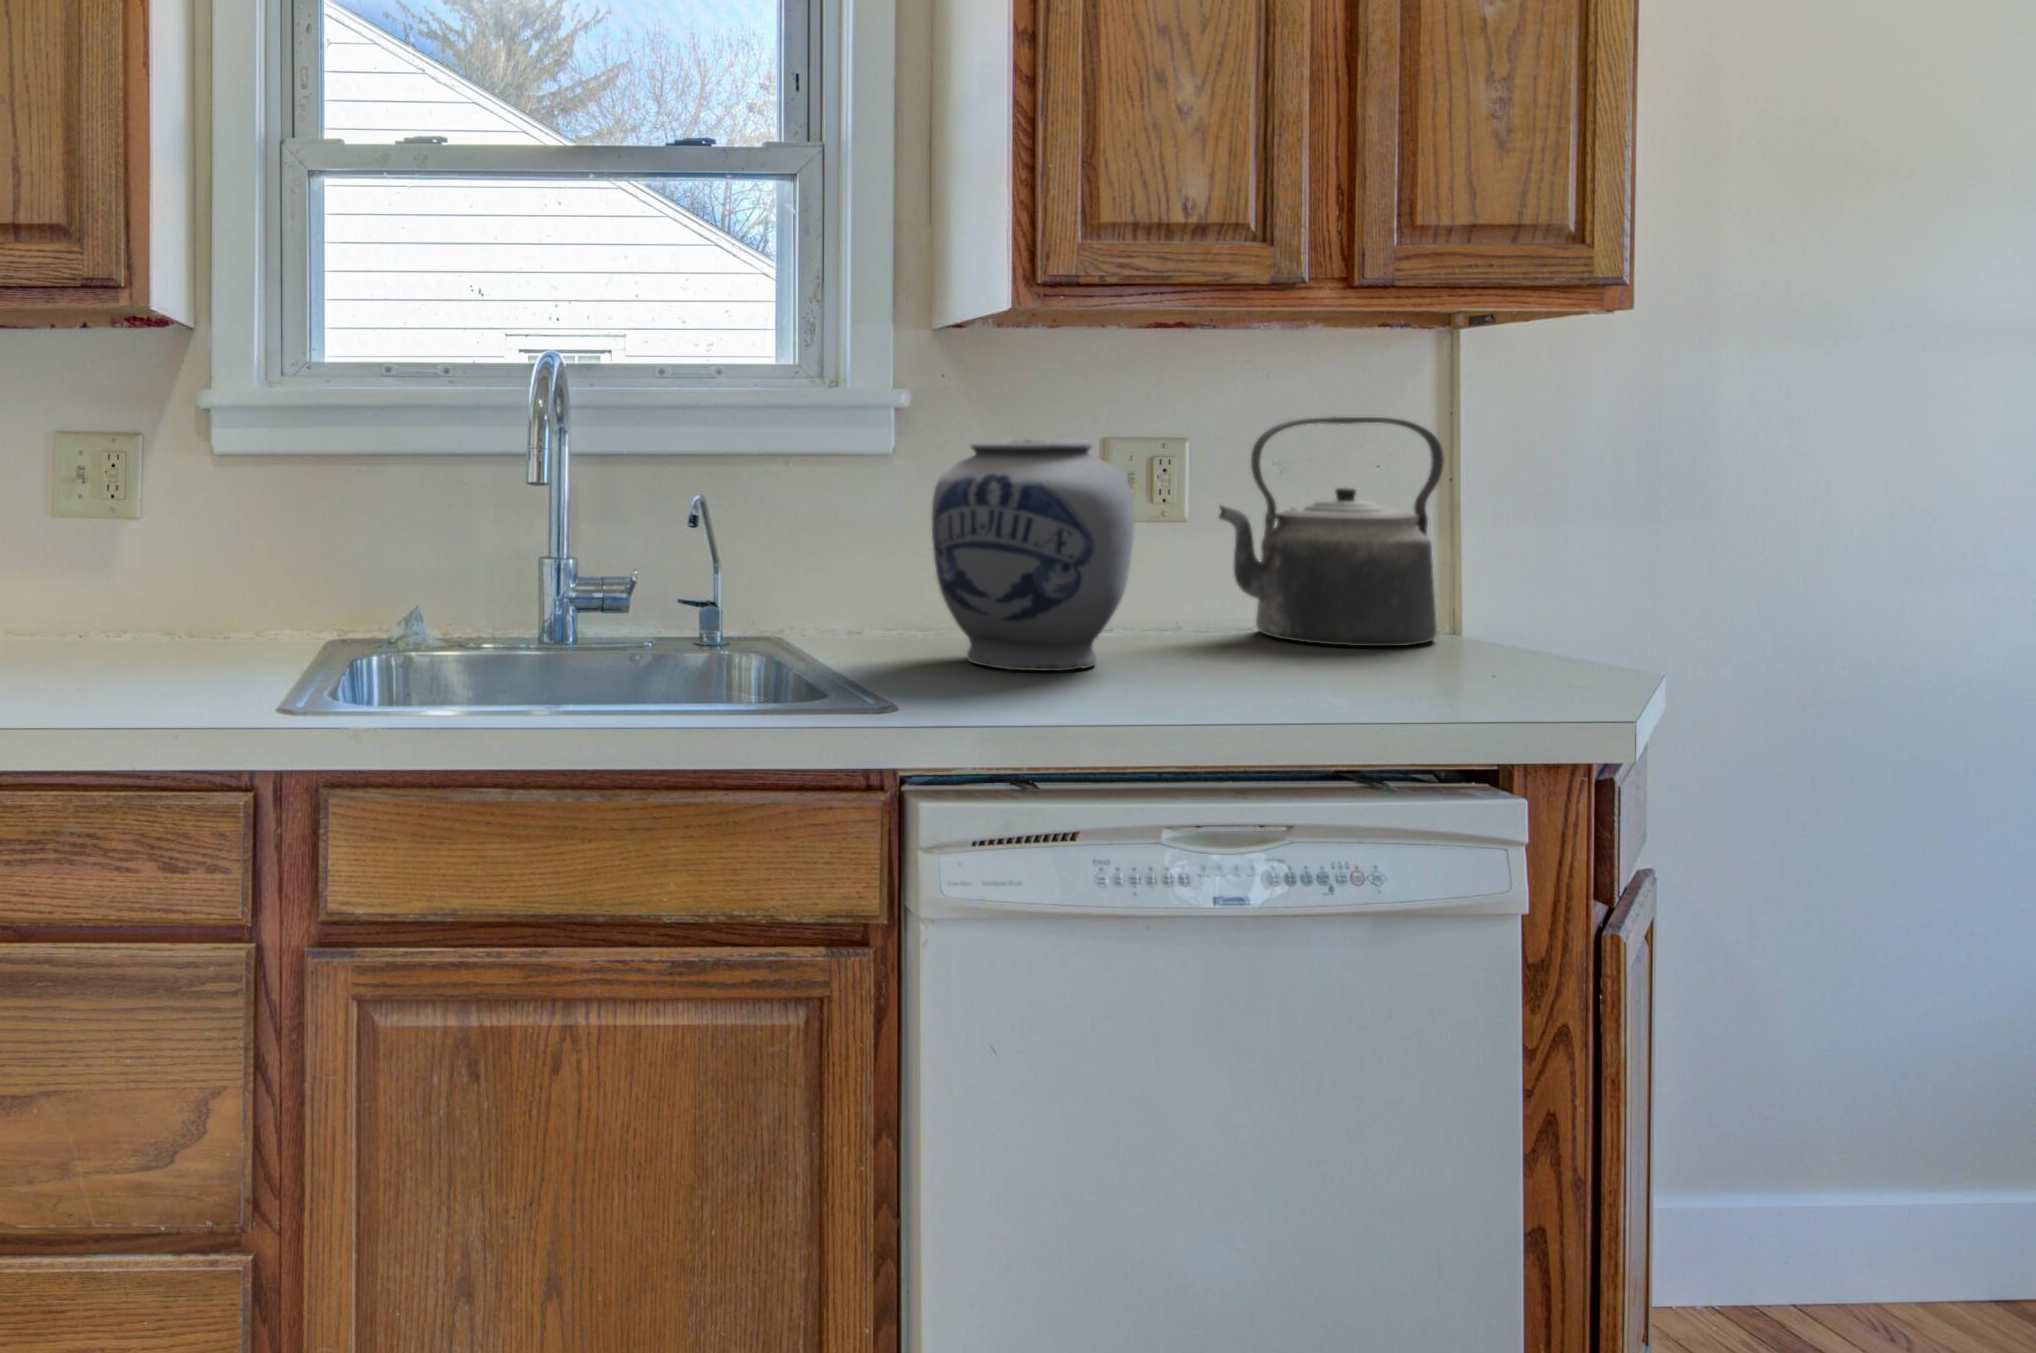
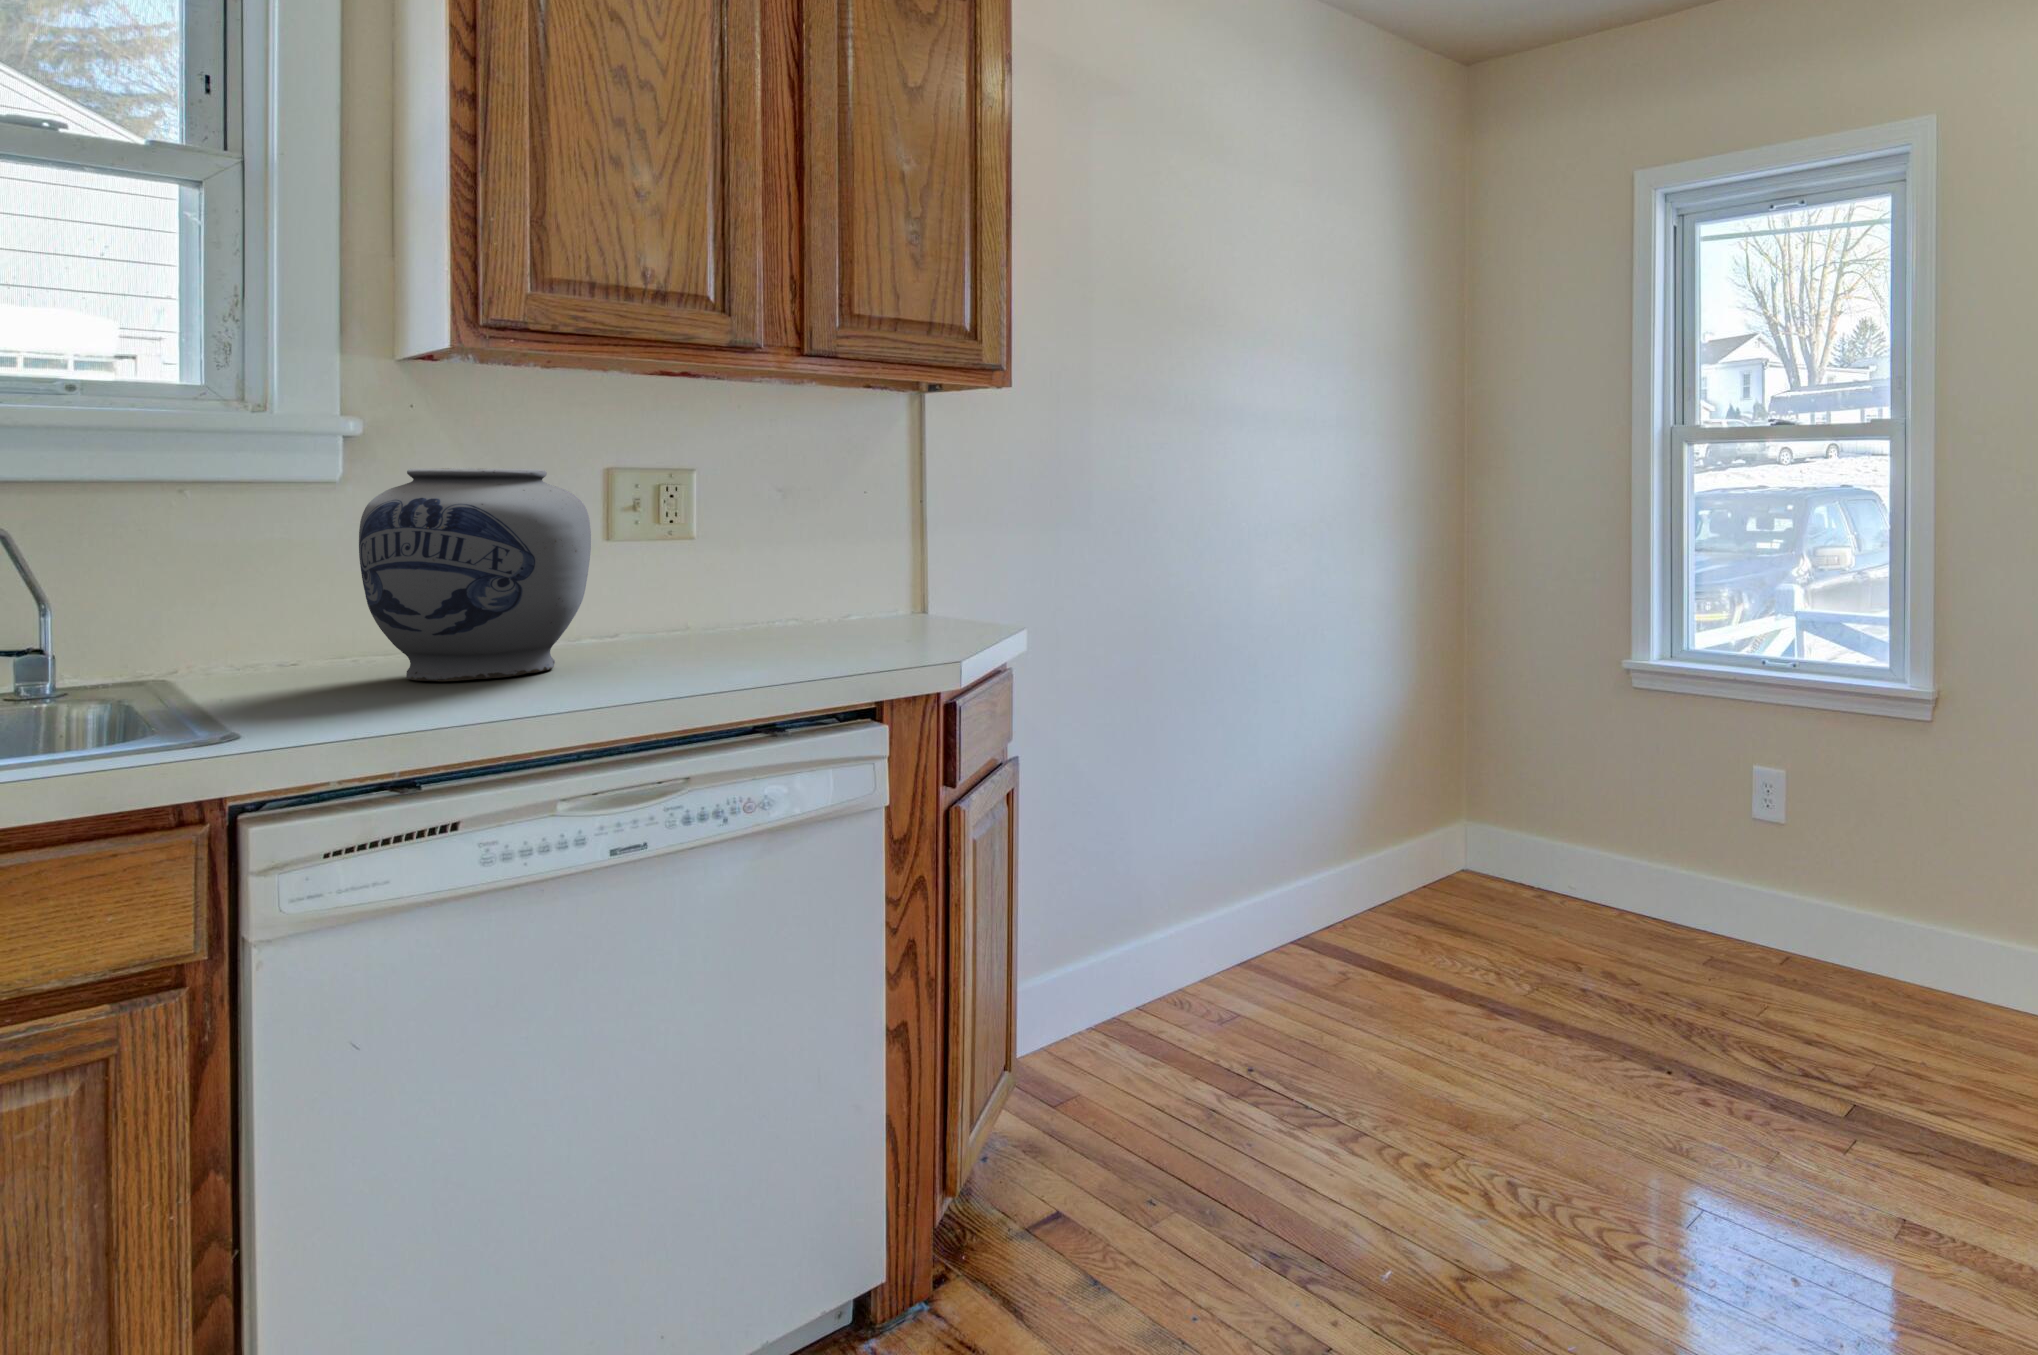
kettle: present [1219,417,1444,646] -> none [704,458,890,636]

